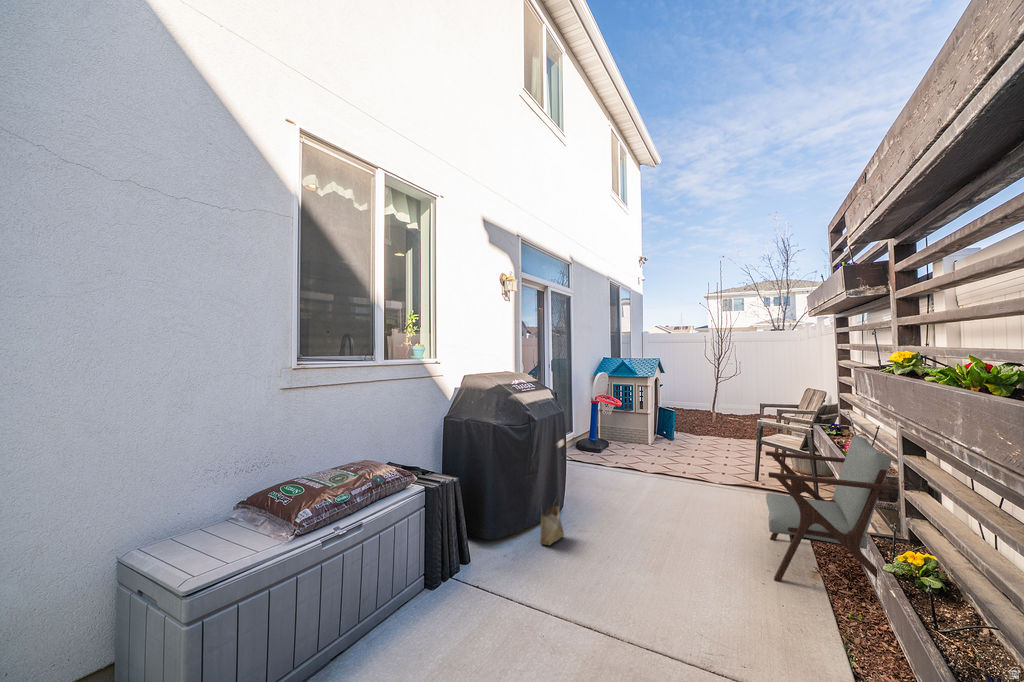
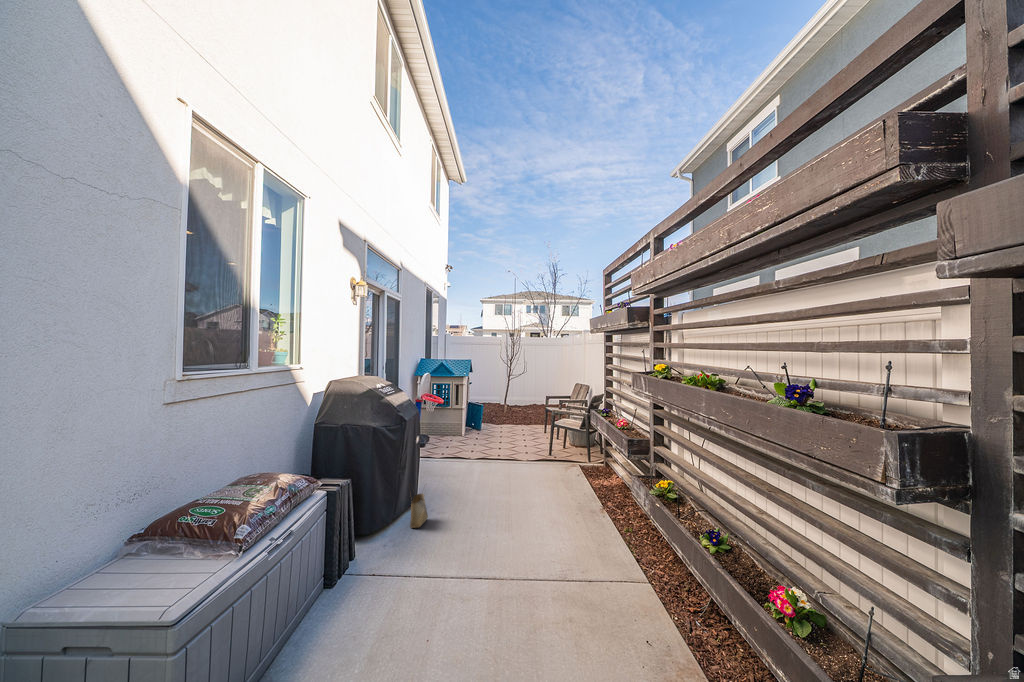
lounge chair: present [765,435,892,582] -> none [572,416,660,522]

